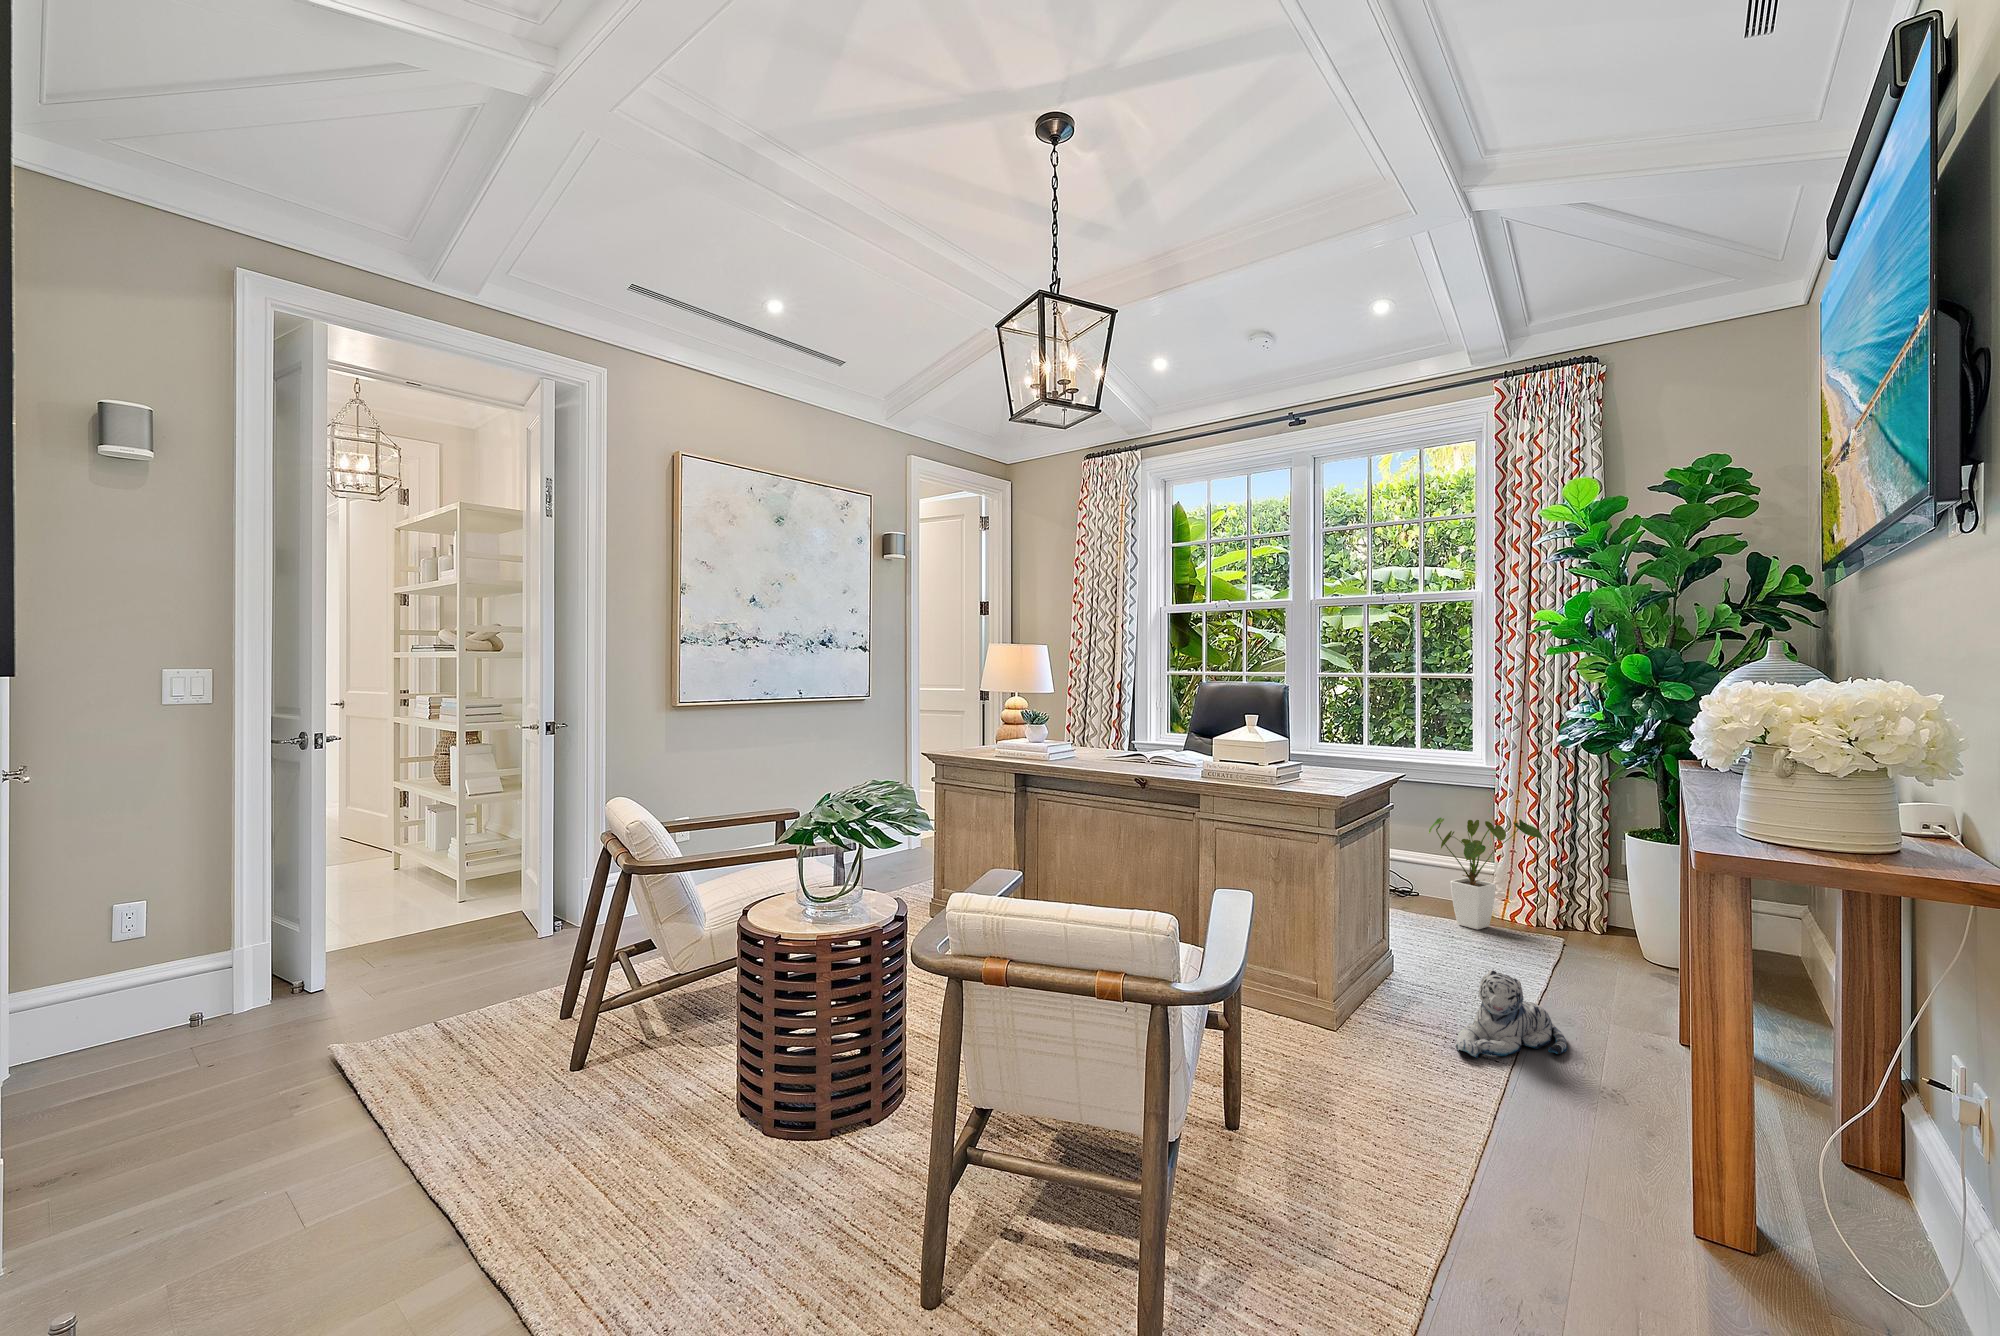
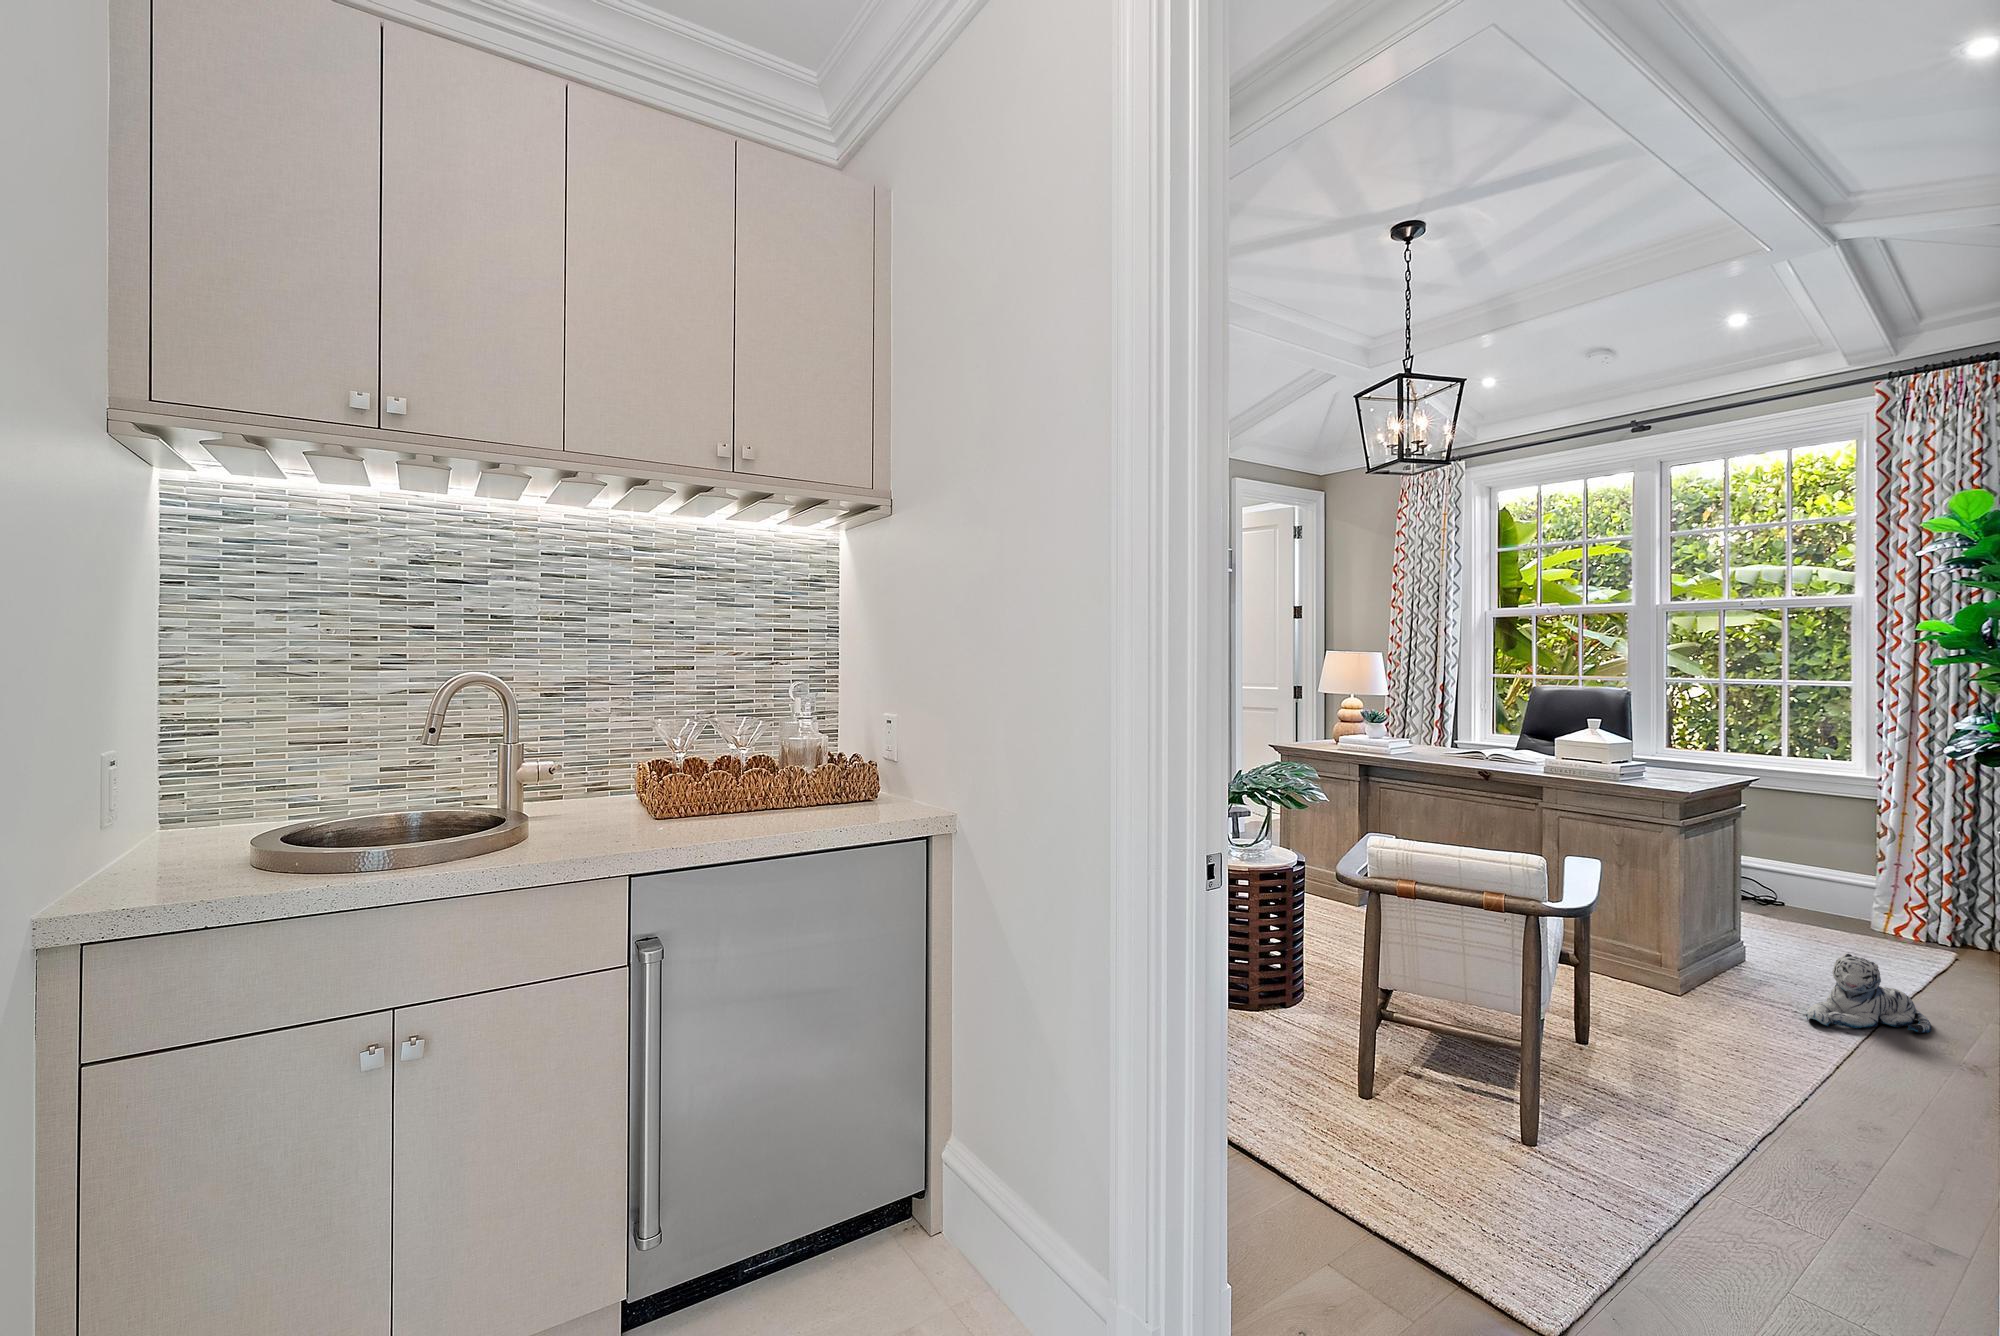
house plant: present [1429,818,1542,930] -> none [1790,824,1931,937]

